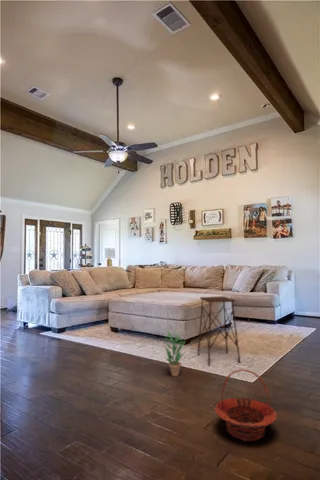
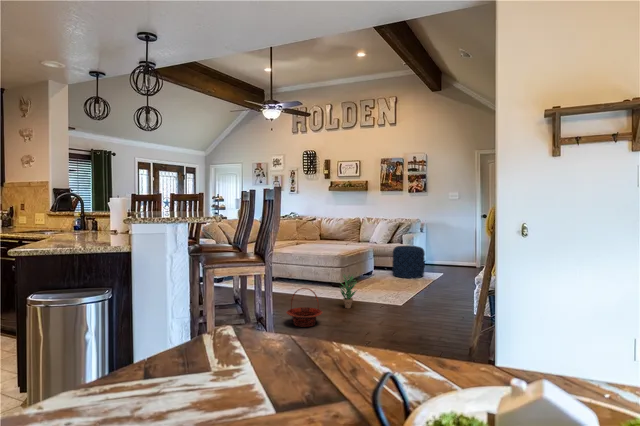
pouf: none [253,295,290,333] -> present [392,246,425,278]
side table: present [198,297,240,365] -> none [357,247,393,301]
basket: present [215,369,276,441] -> present [286,288,322,327]

